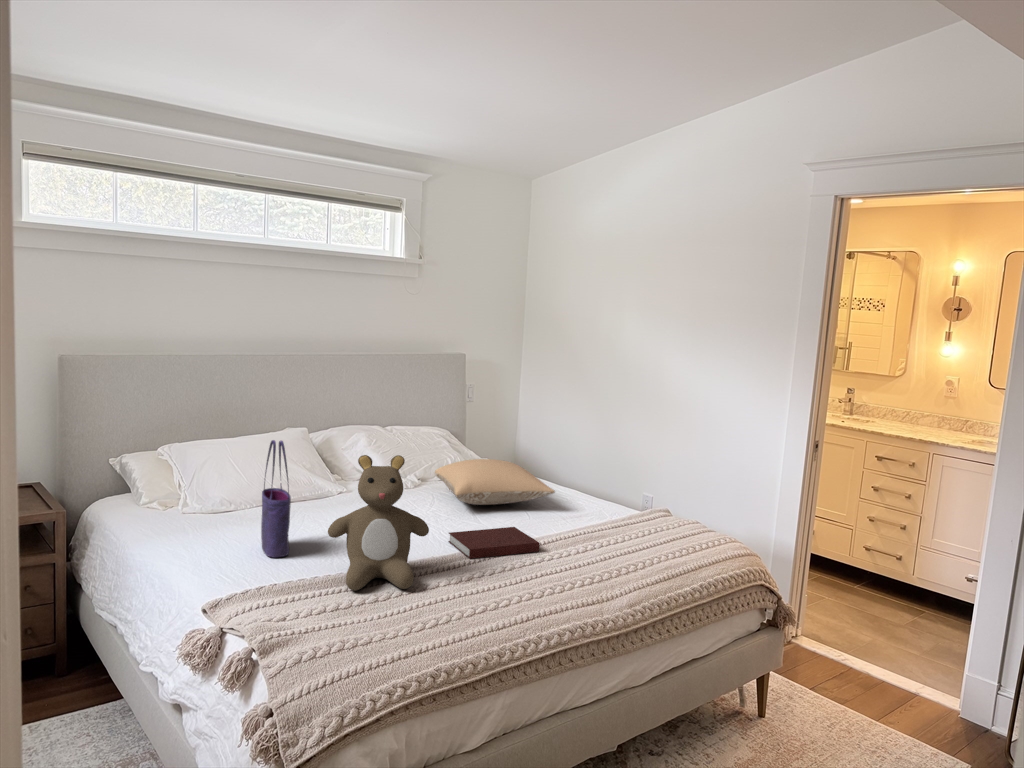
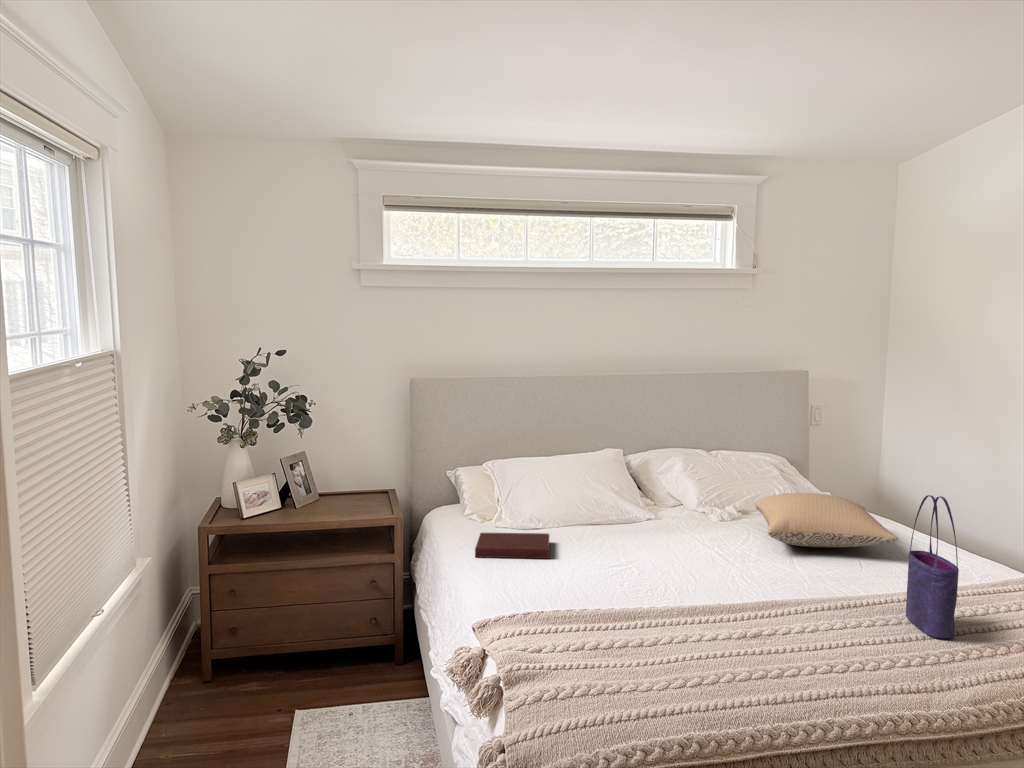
tote bag: present [261,440,291,558] -> present [906,495,959,638]
teddy bear: present [328,455,429,591] -> none [602,486,711,636]
notebook: present [448,527,539,559] -> present [475,533,549,559]

